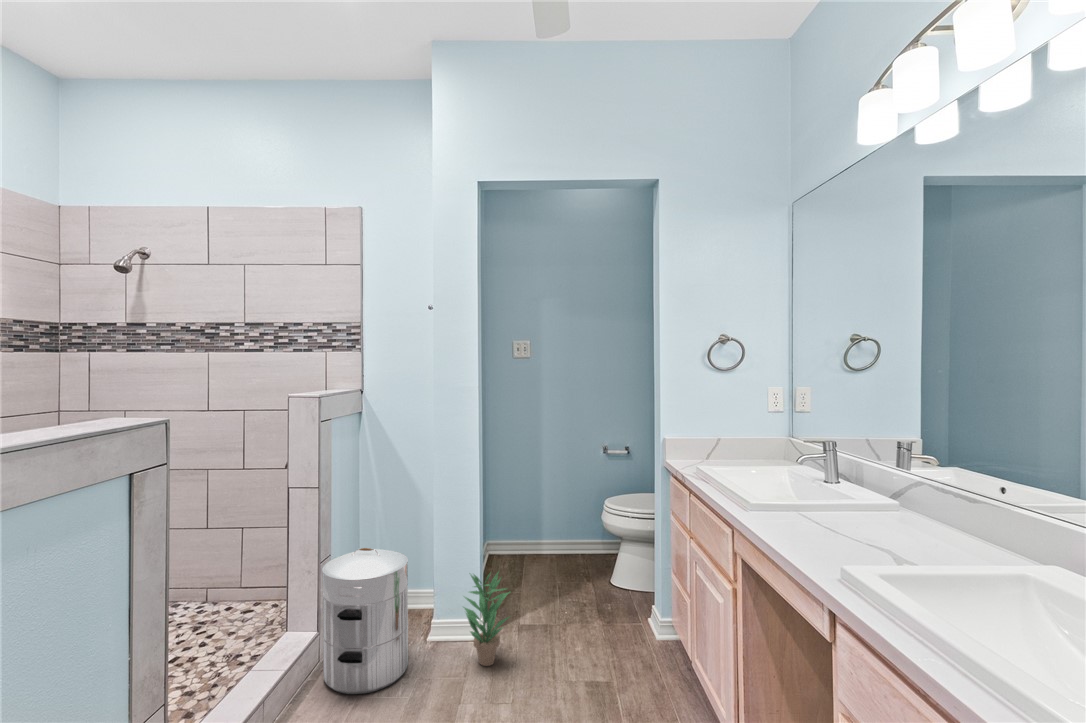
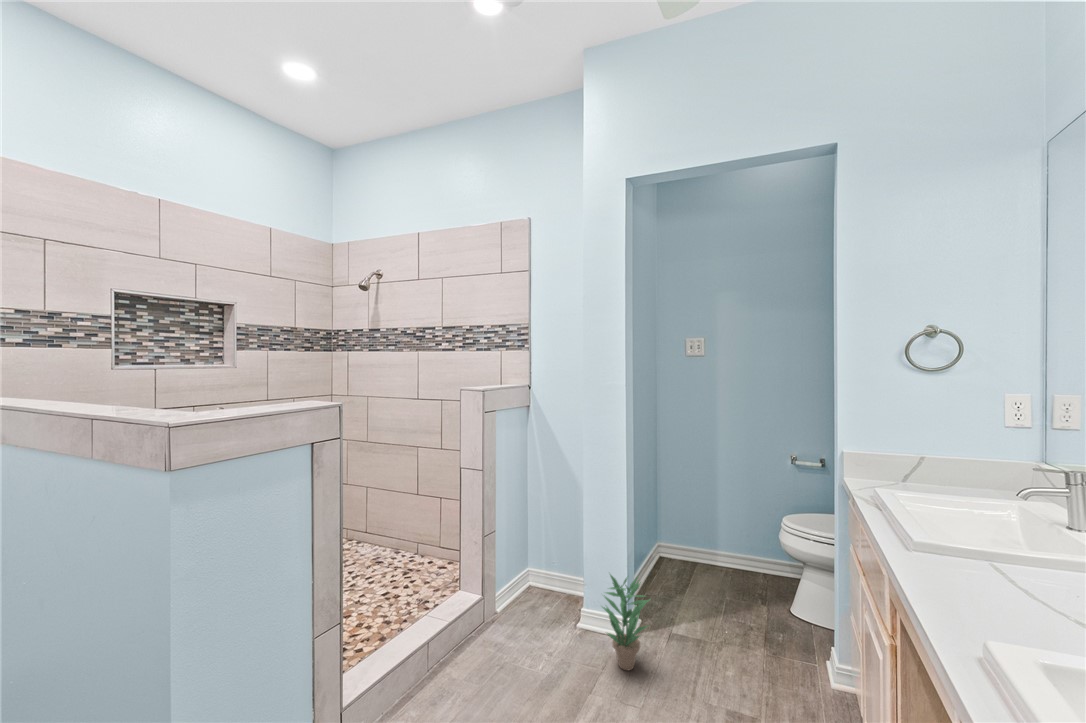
waste bin: present [322,548,408,694] -> none [477,532,553,669]

